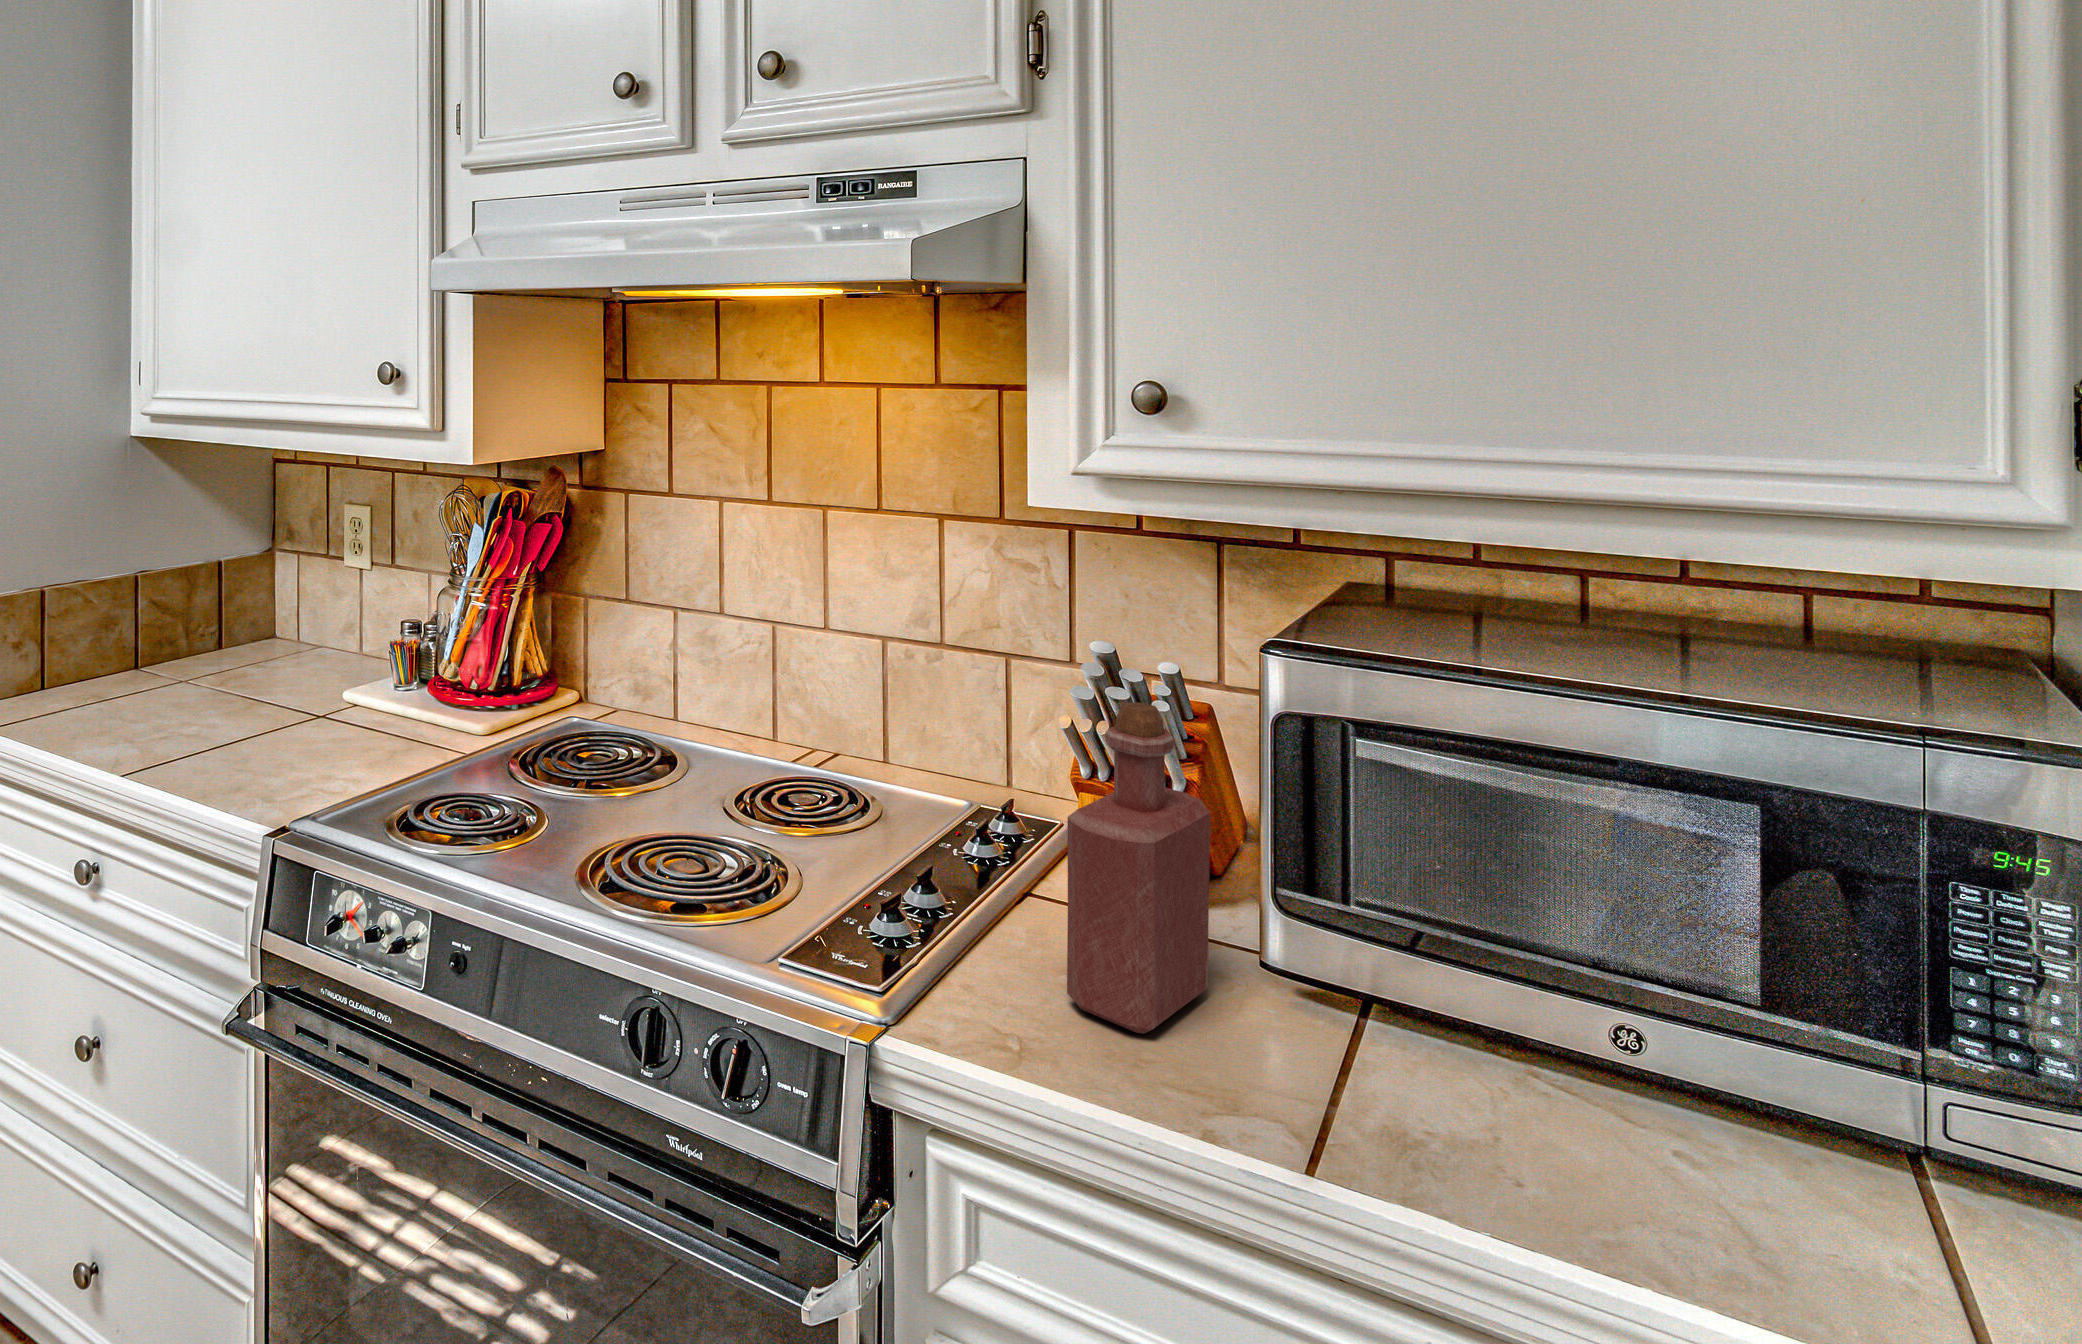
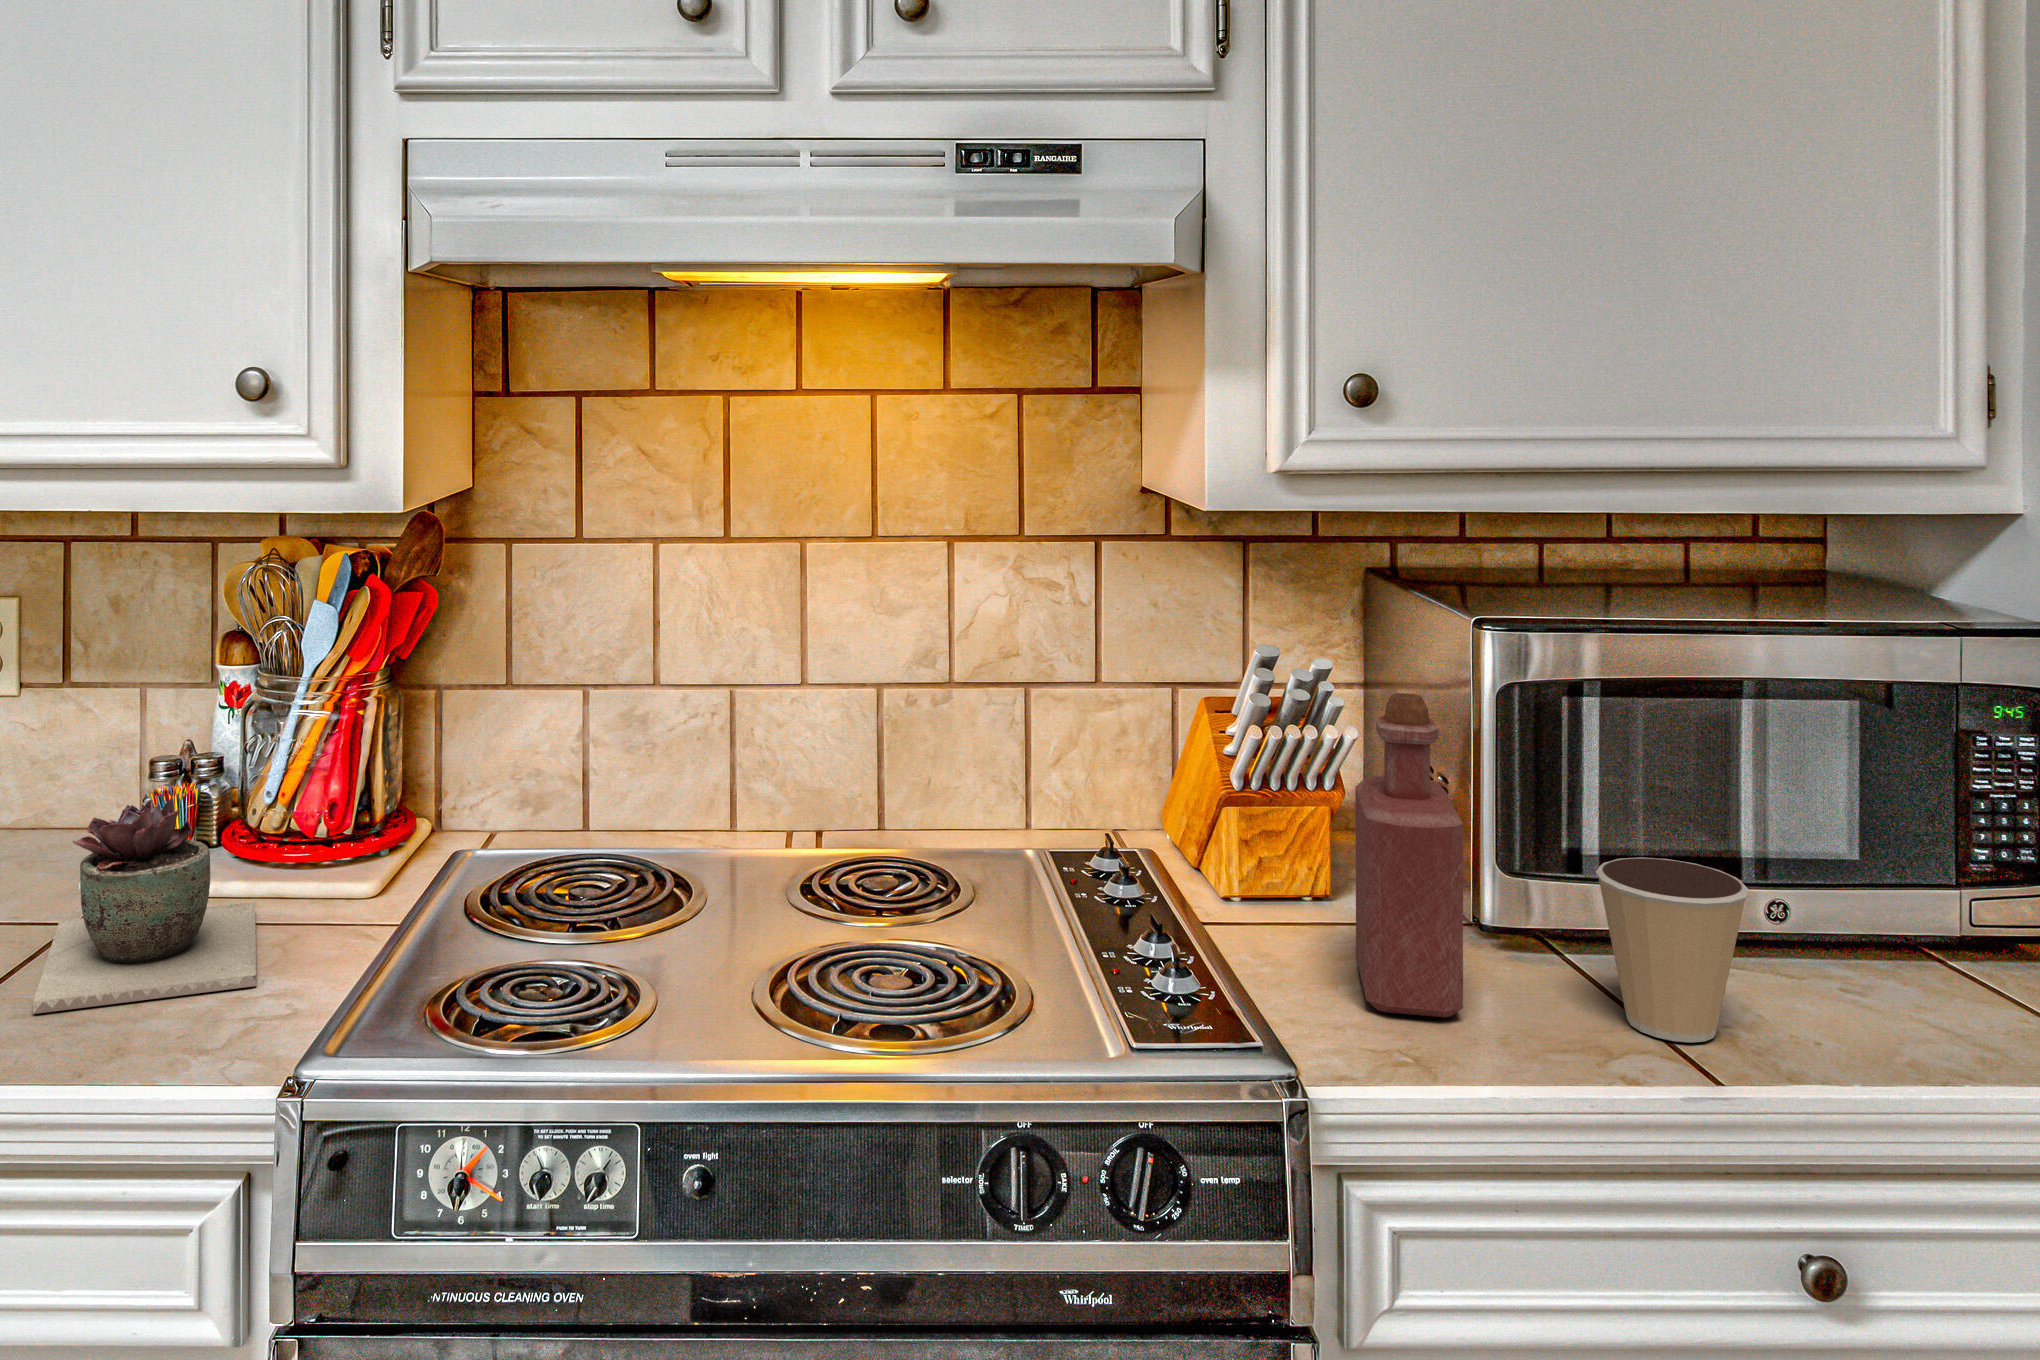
succulent plant: none [225,641,410,772] -> present [33,797,256,1014]
coffee cup: none [1310,923,1489,1147] -> present [1596,857,1749,1043]

